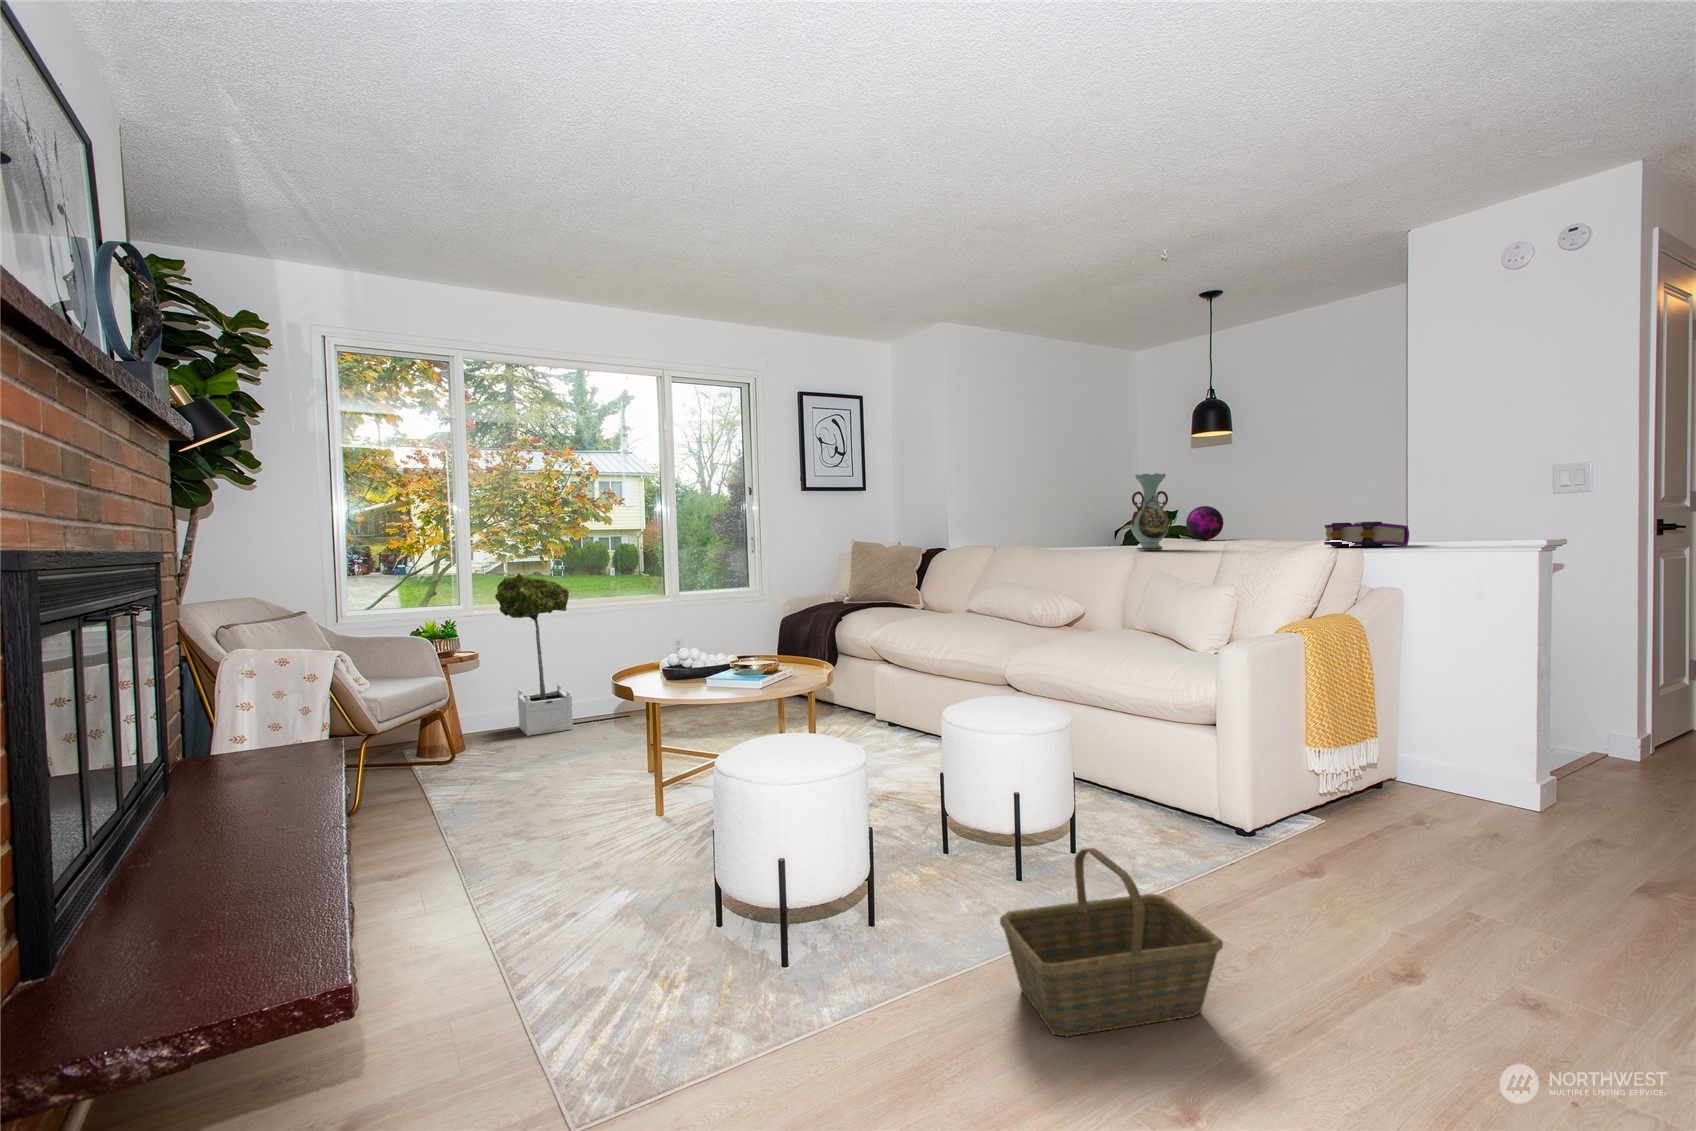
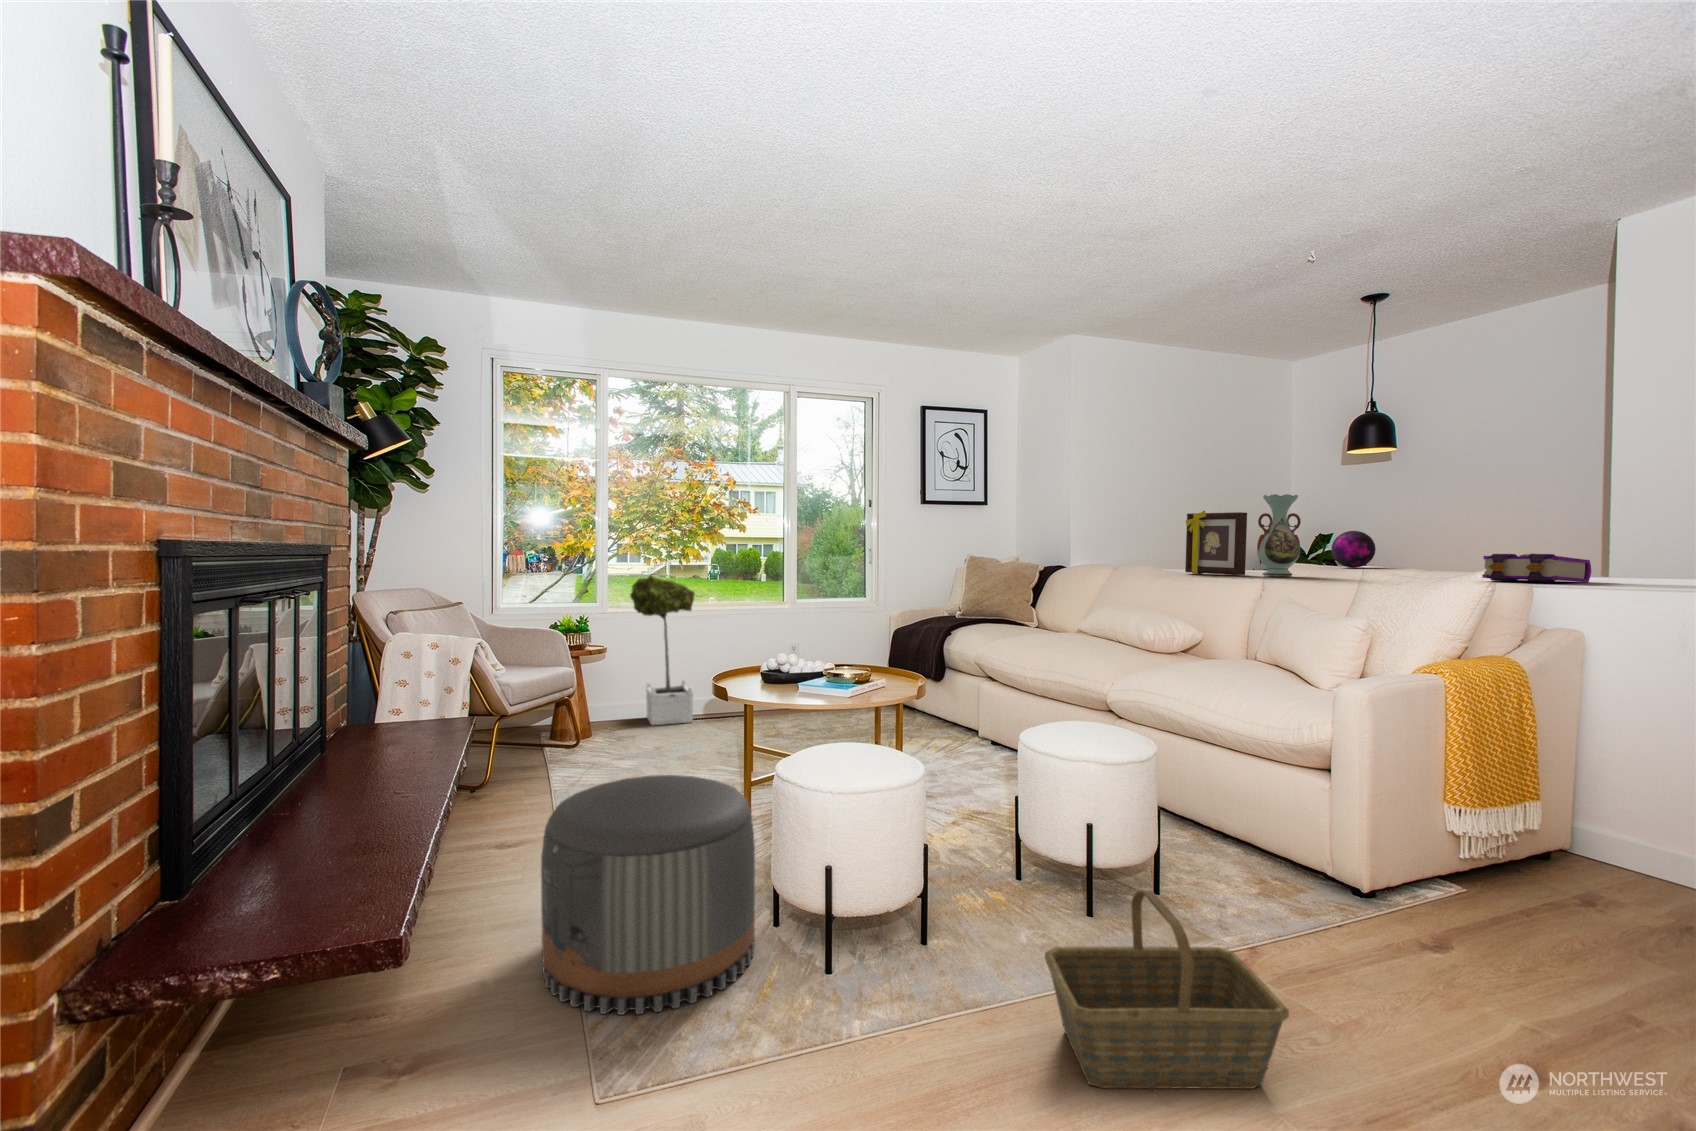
picture frame: none [1064,490,1120,550] -> present [1185,511,1247,575]
pouf: none [466,783,702,1040] -> present [541,775,755,1015]

